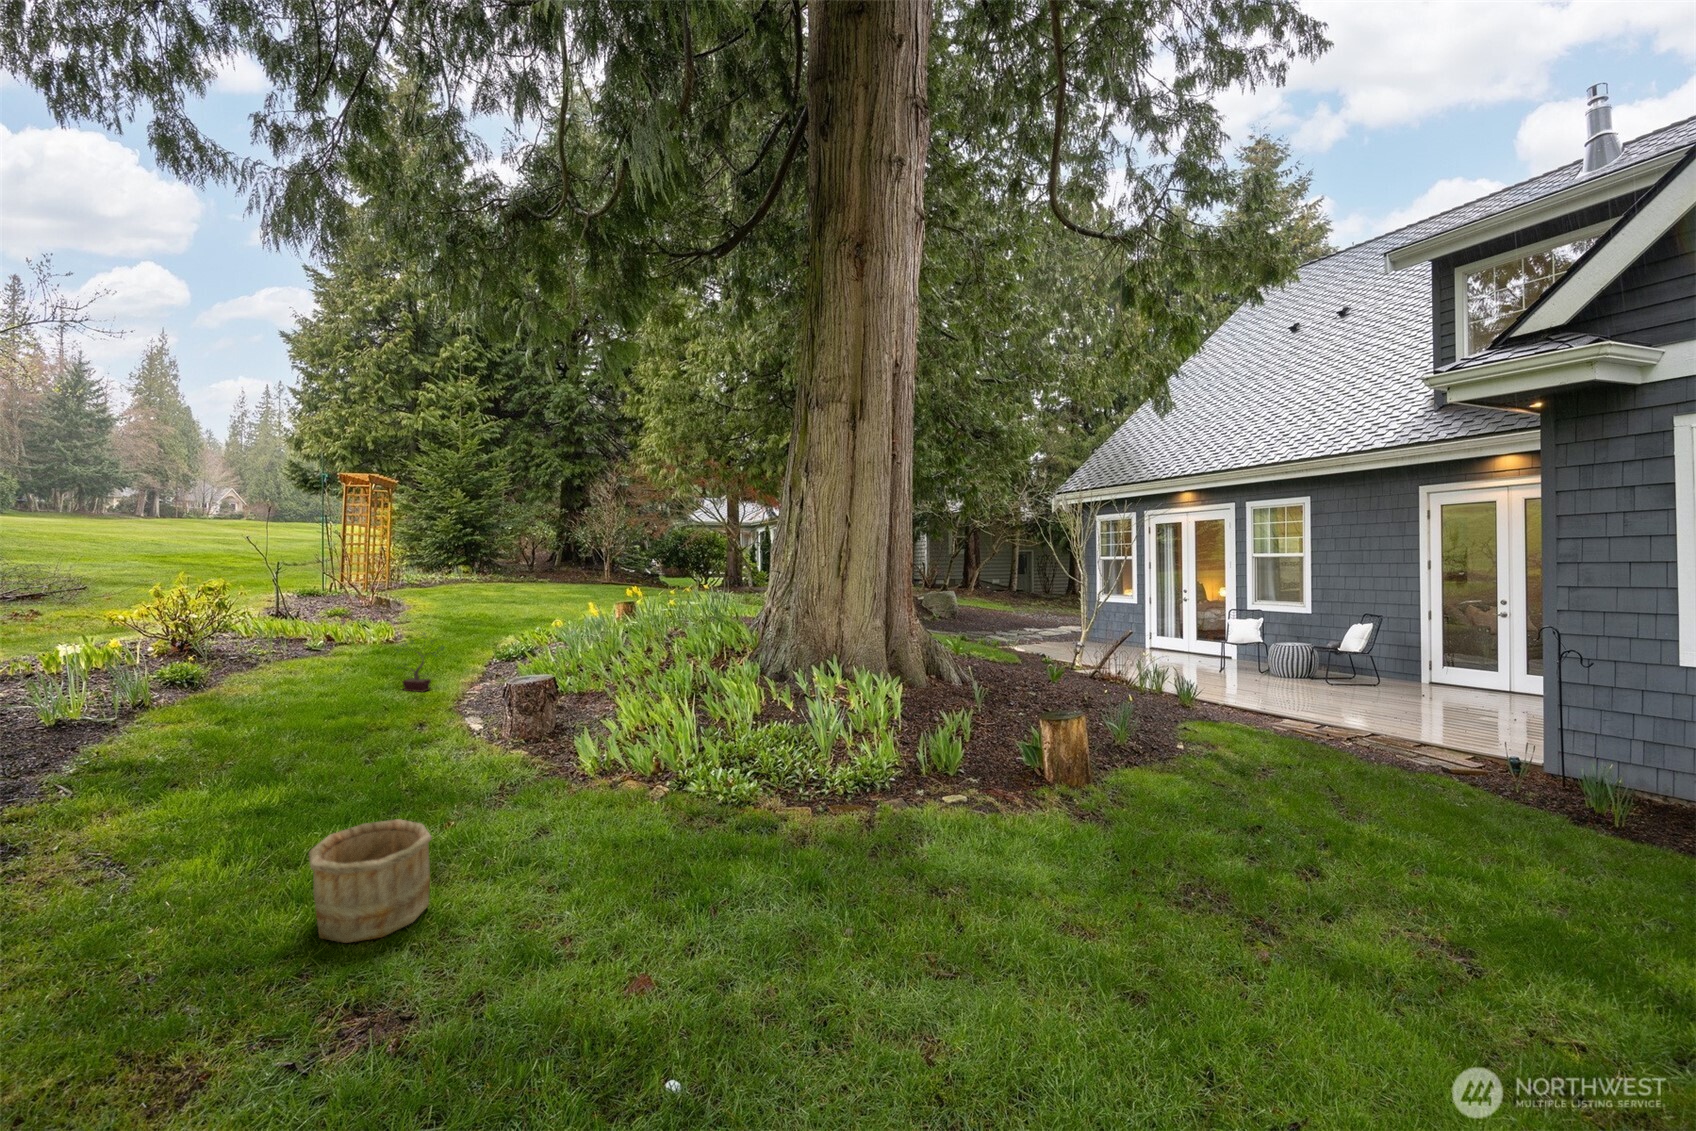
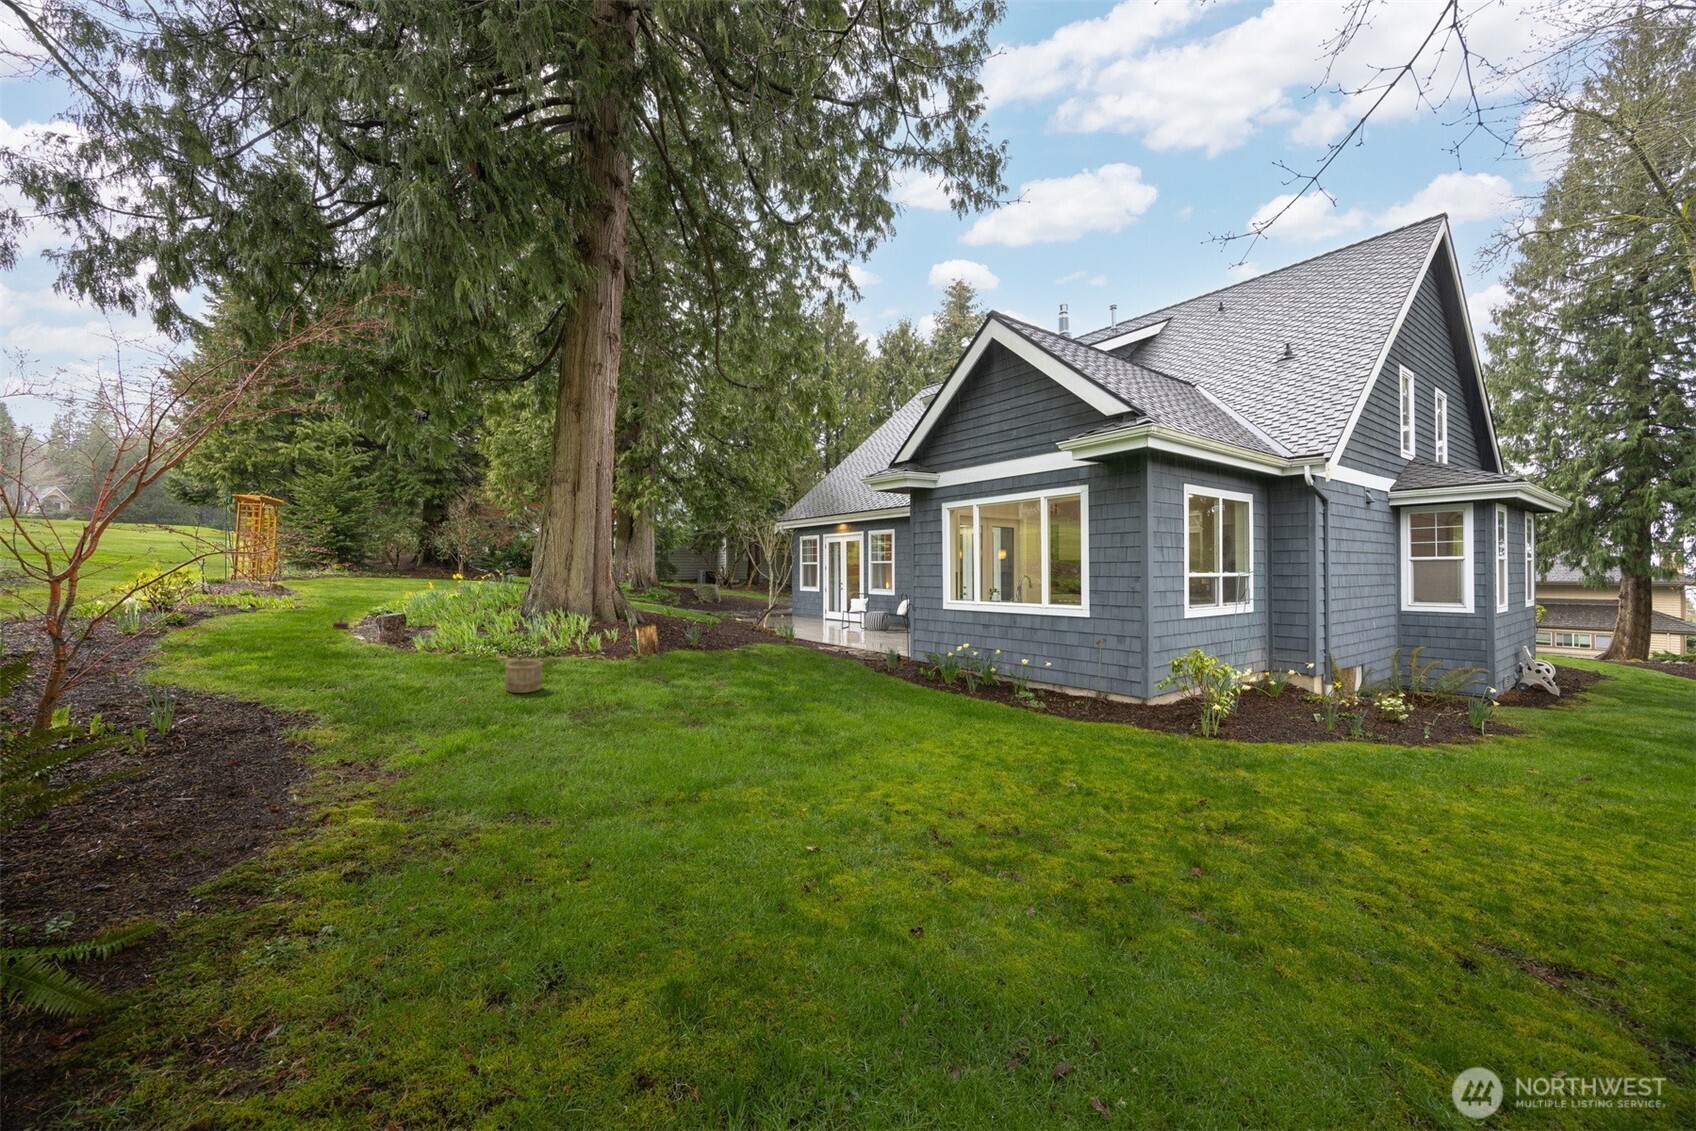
wooden bucket: present [309,819,432,943] -> present [505,659,543,693]

